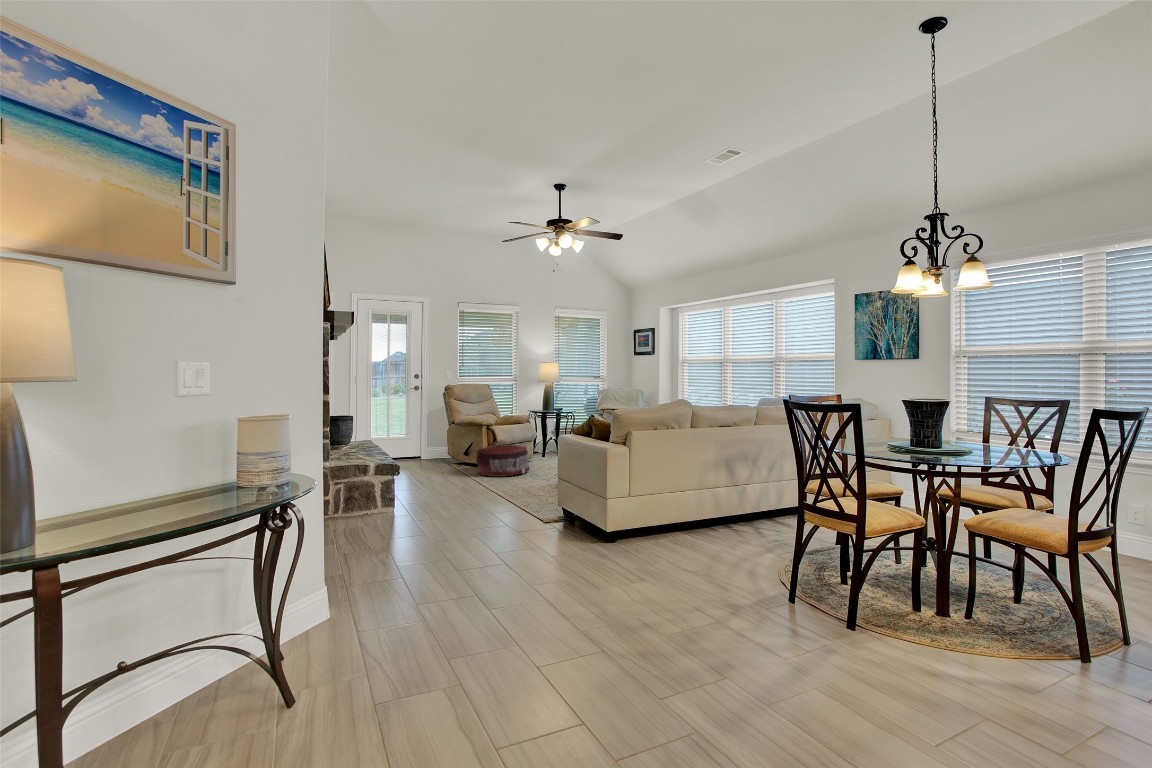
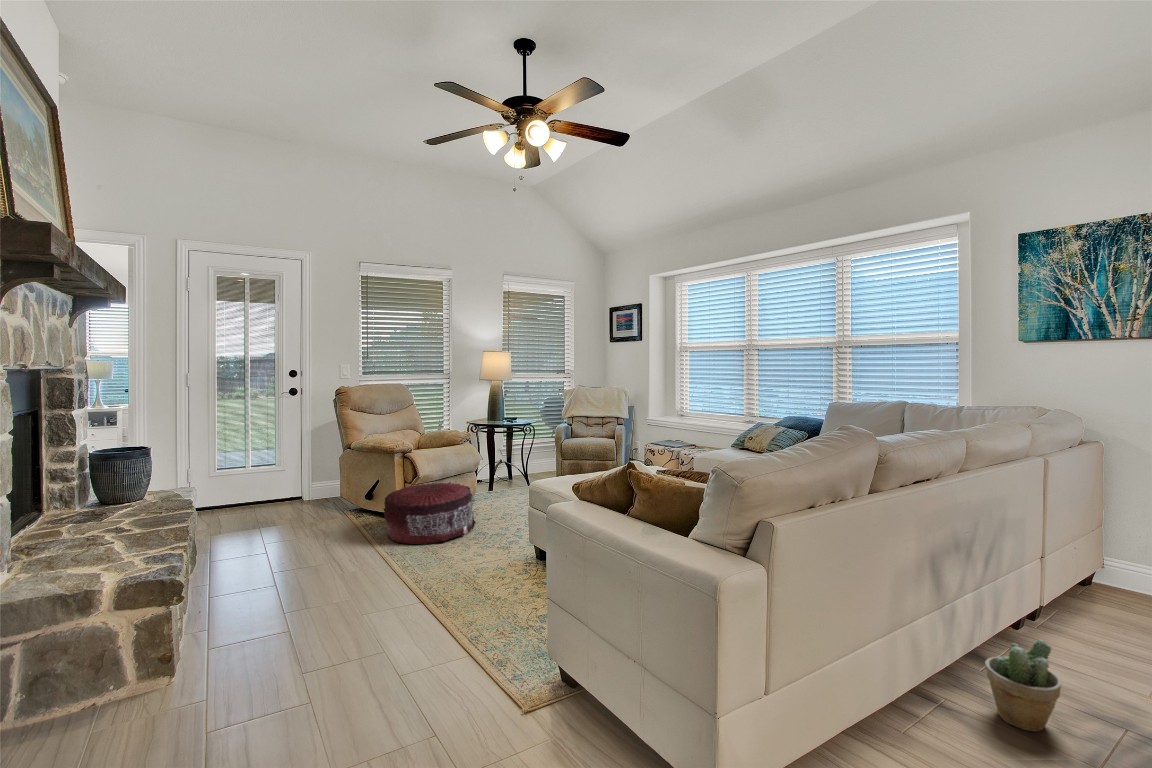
potted plant: none [746,495,773,532] -> present [985,639,1061,732]

